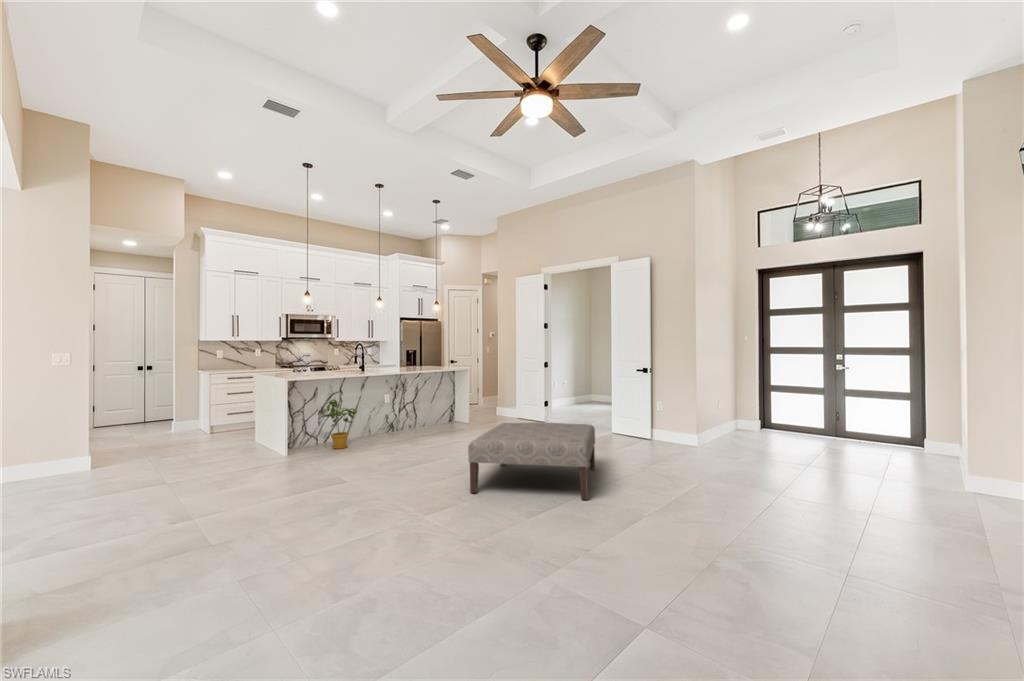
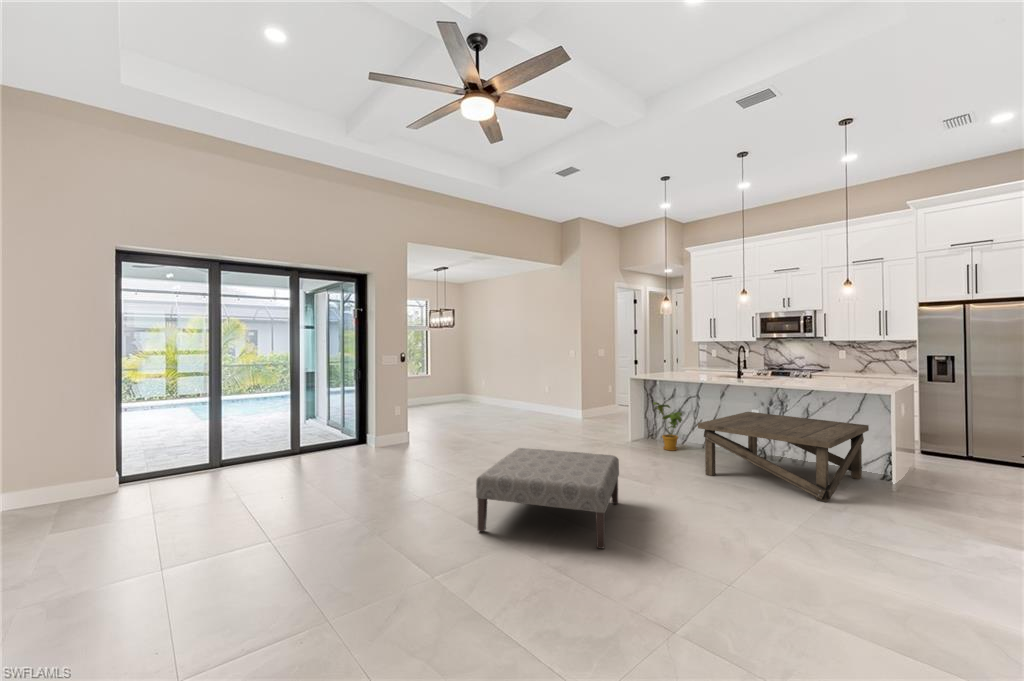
coffee table: none [382,390,500,444] -> present [698,412,869,502]

